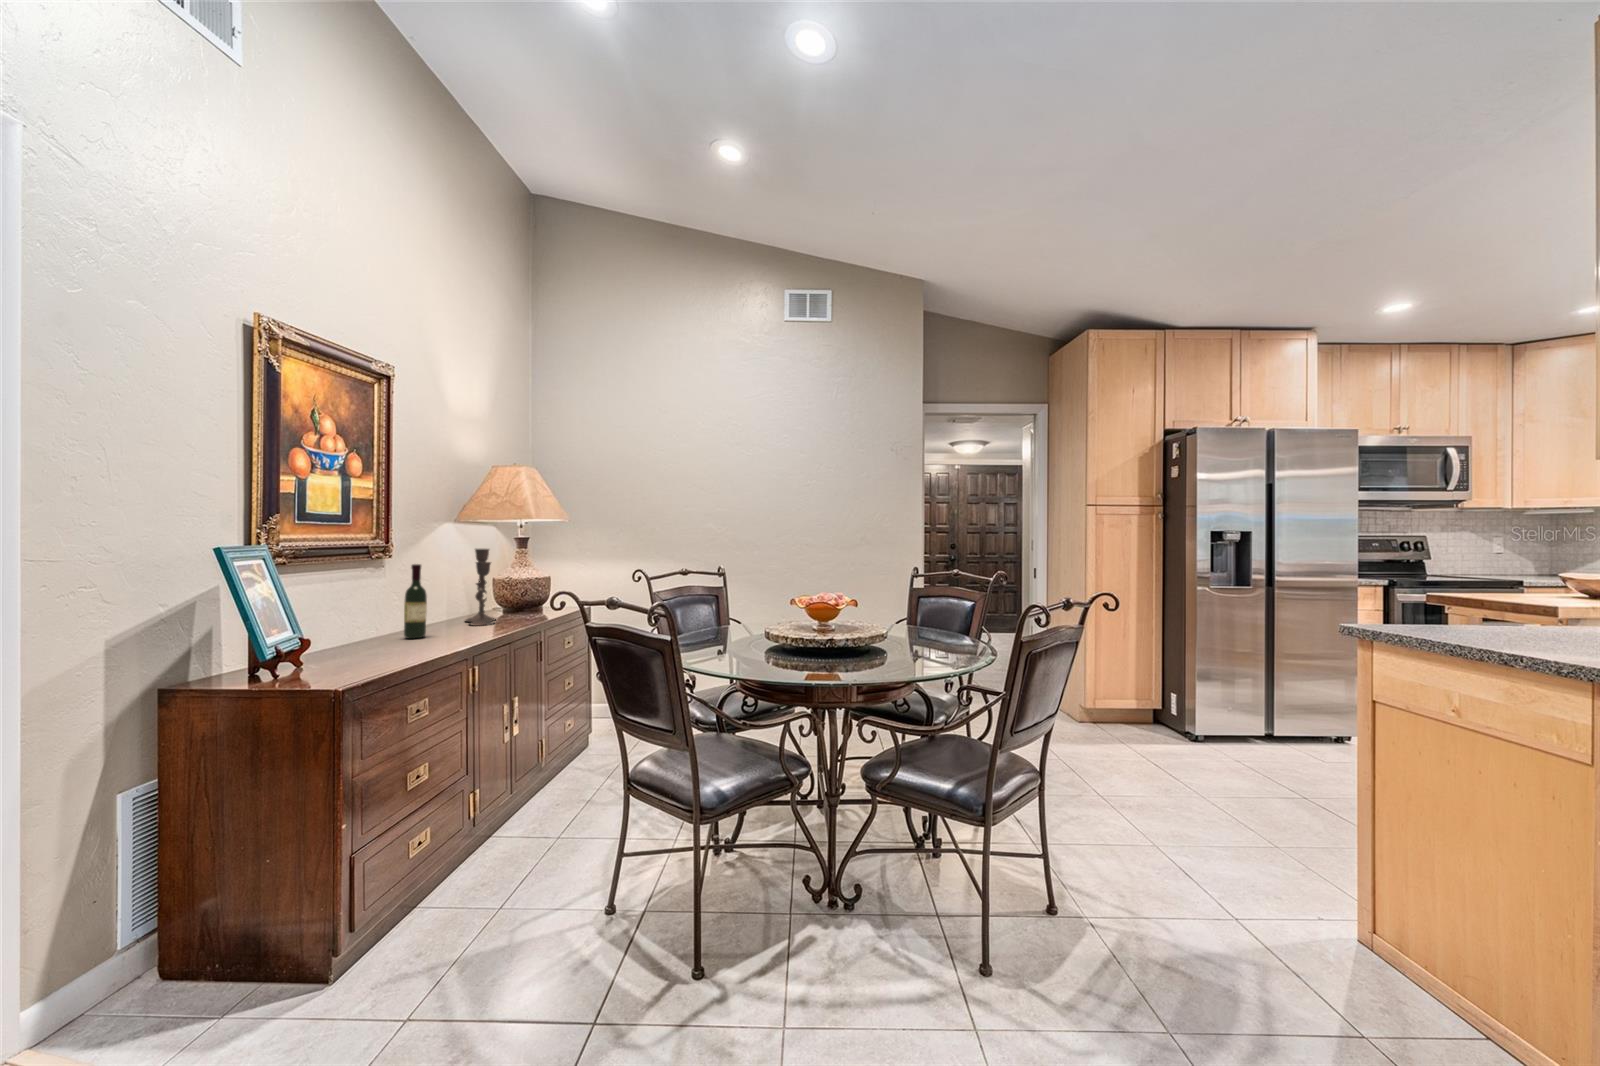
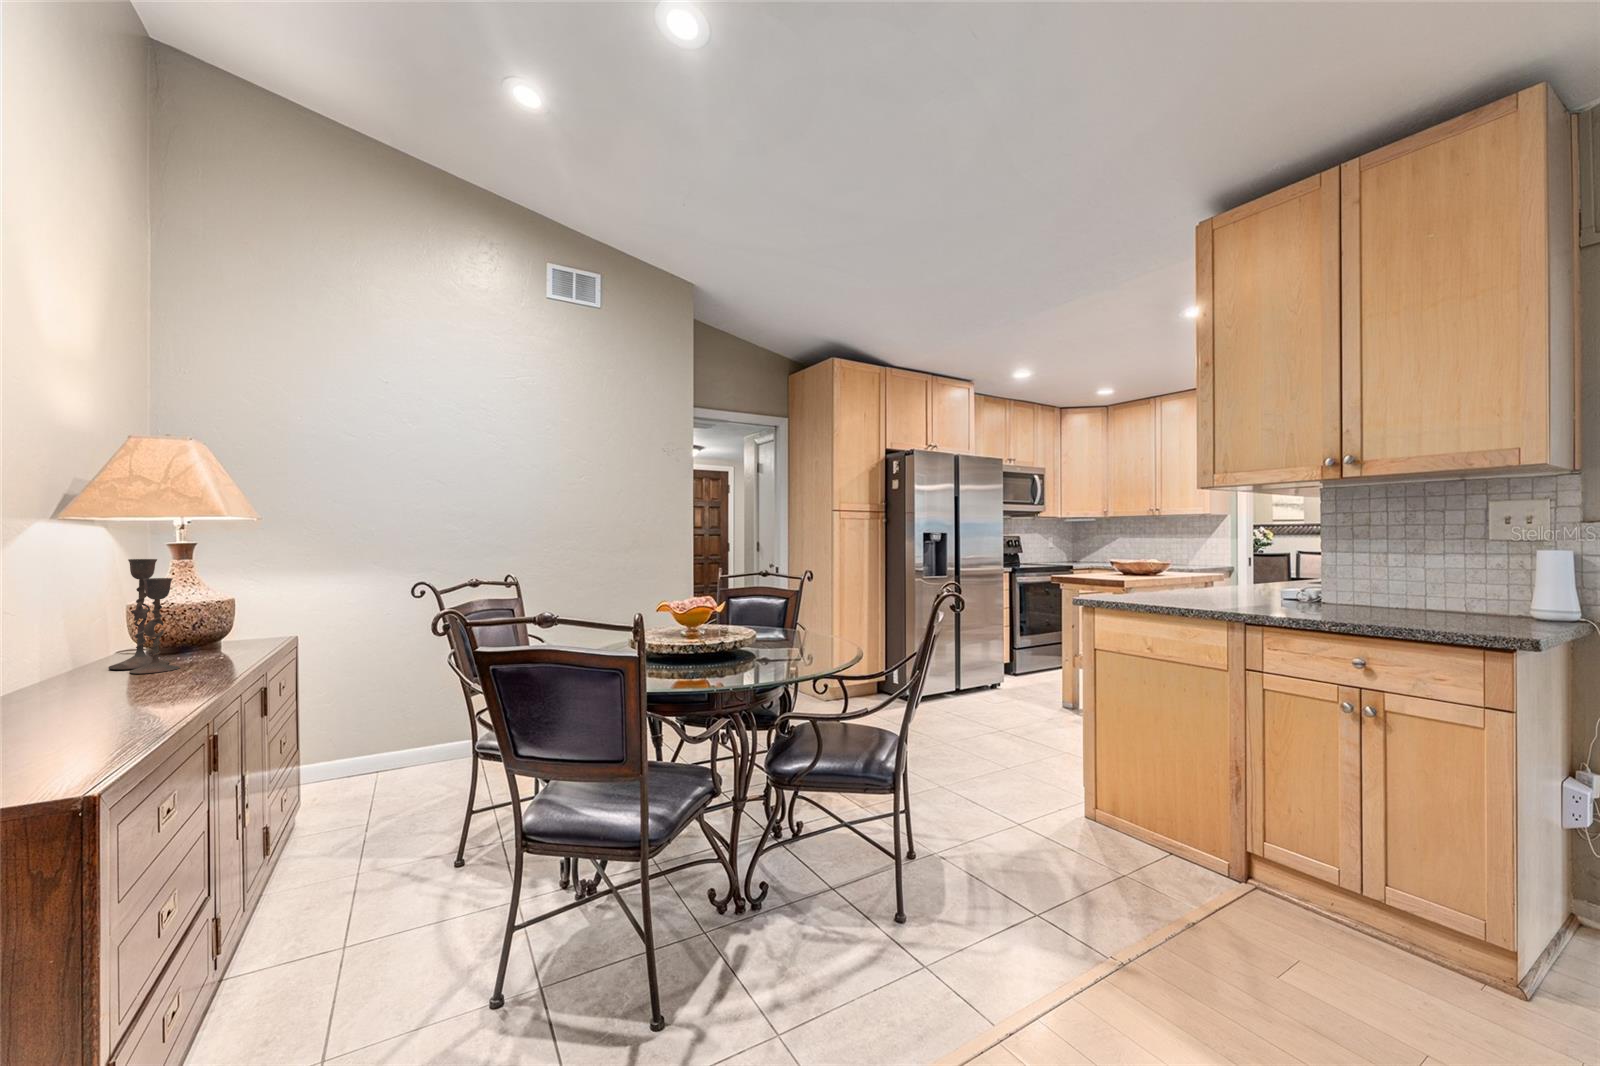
wine bottle: present [404,564,427,639] -> none [39,585,86,703]

